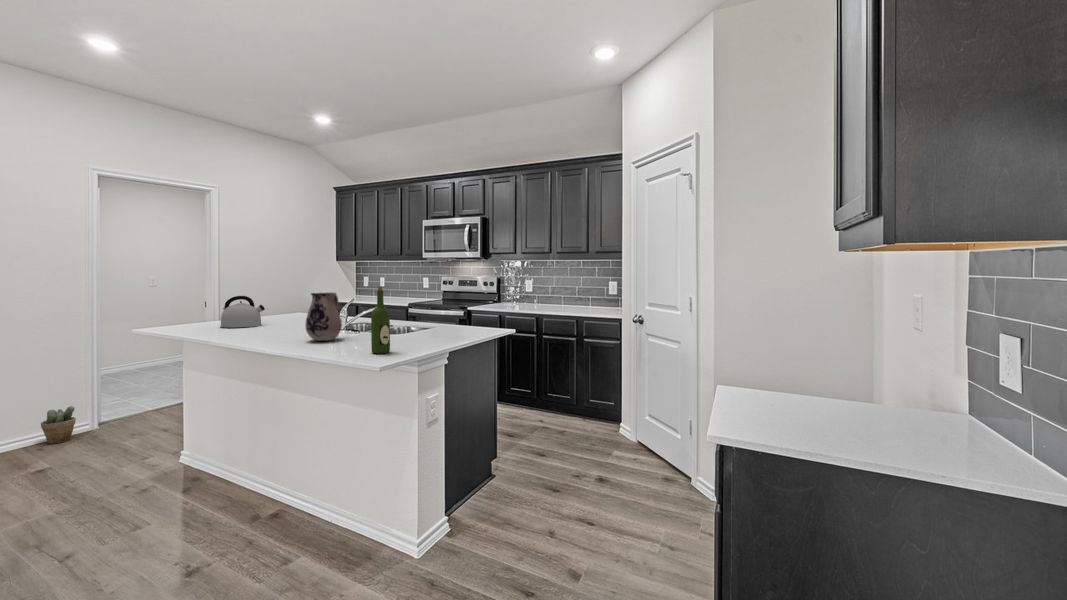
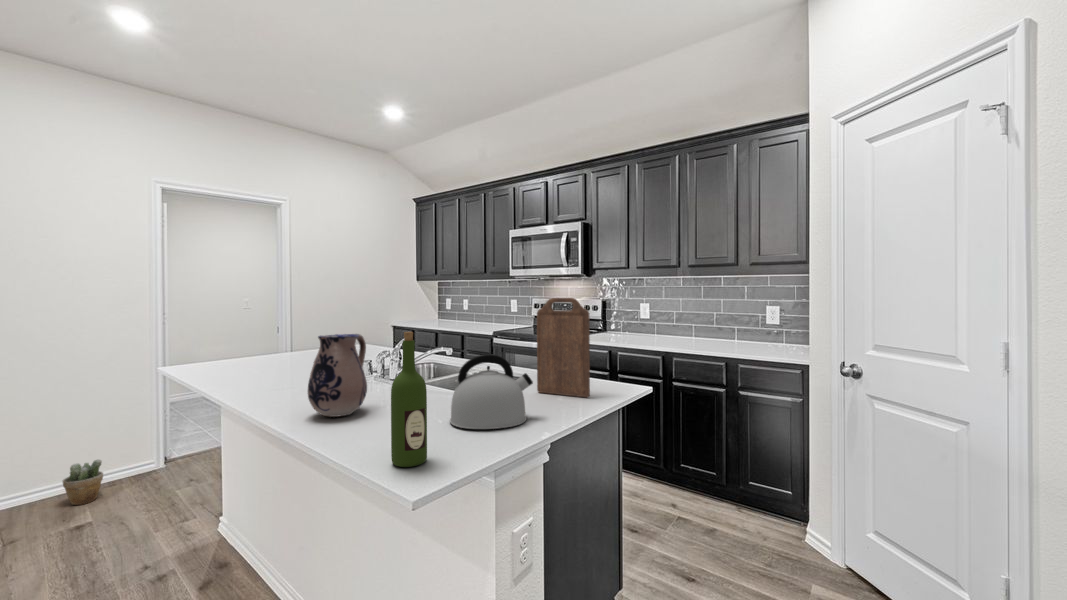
cutting board: none [446,272,478,331] -> present [537,298,590,397]
kettle: present [220,296,265,327] -> present [450,354,533,429]

